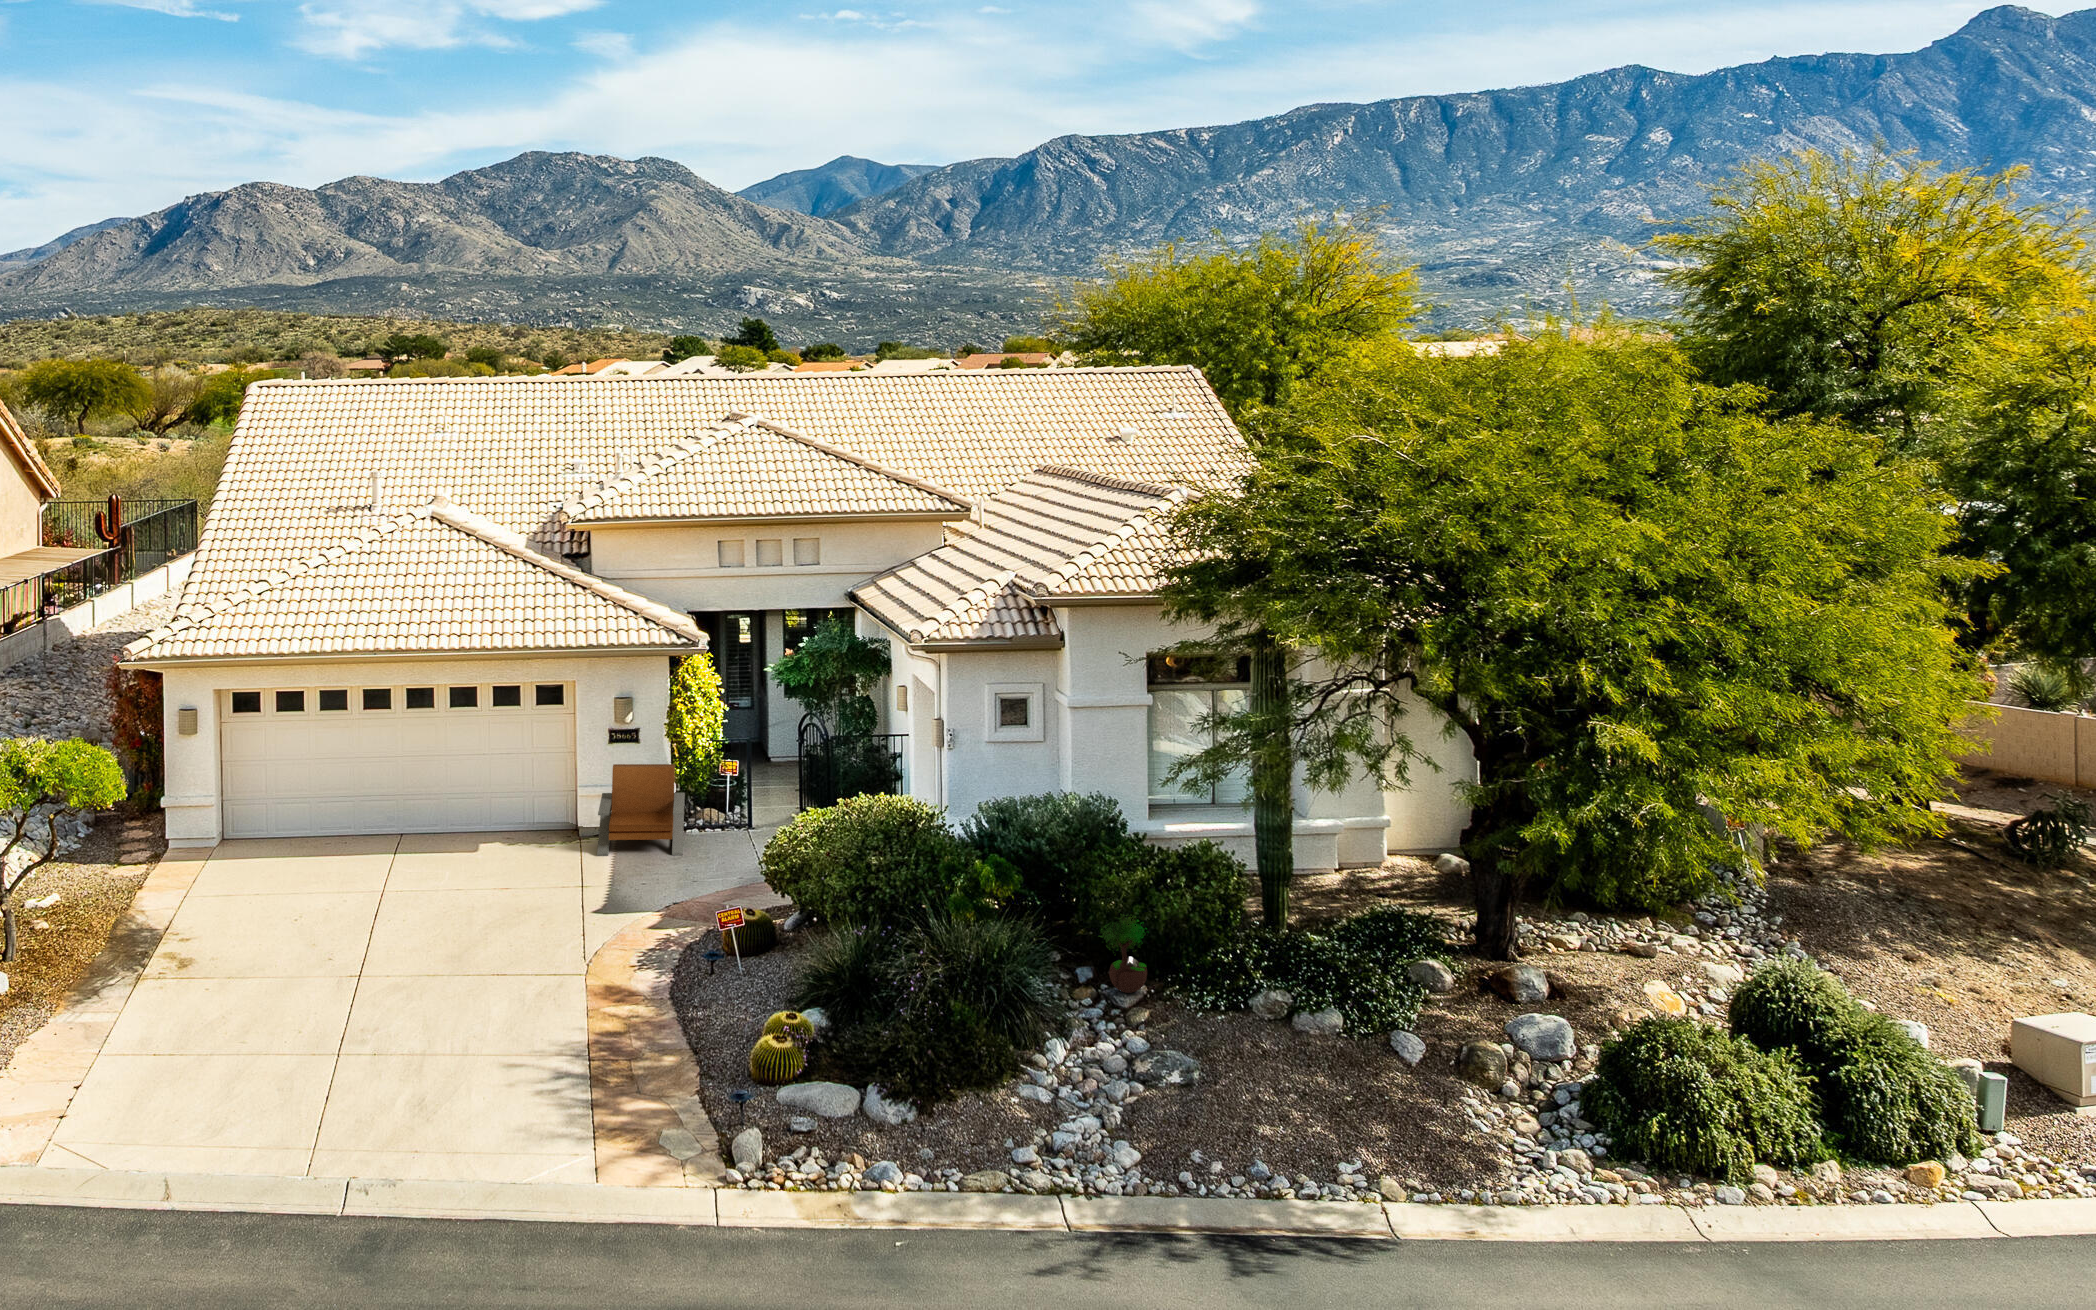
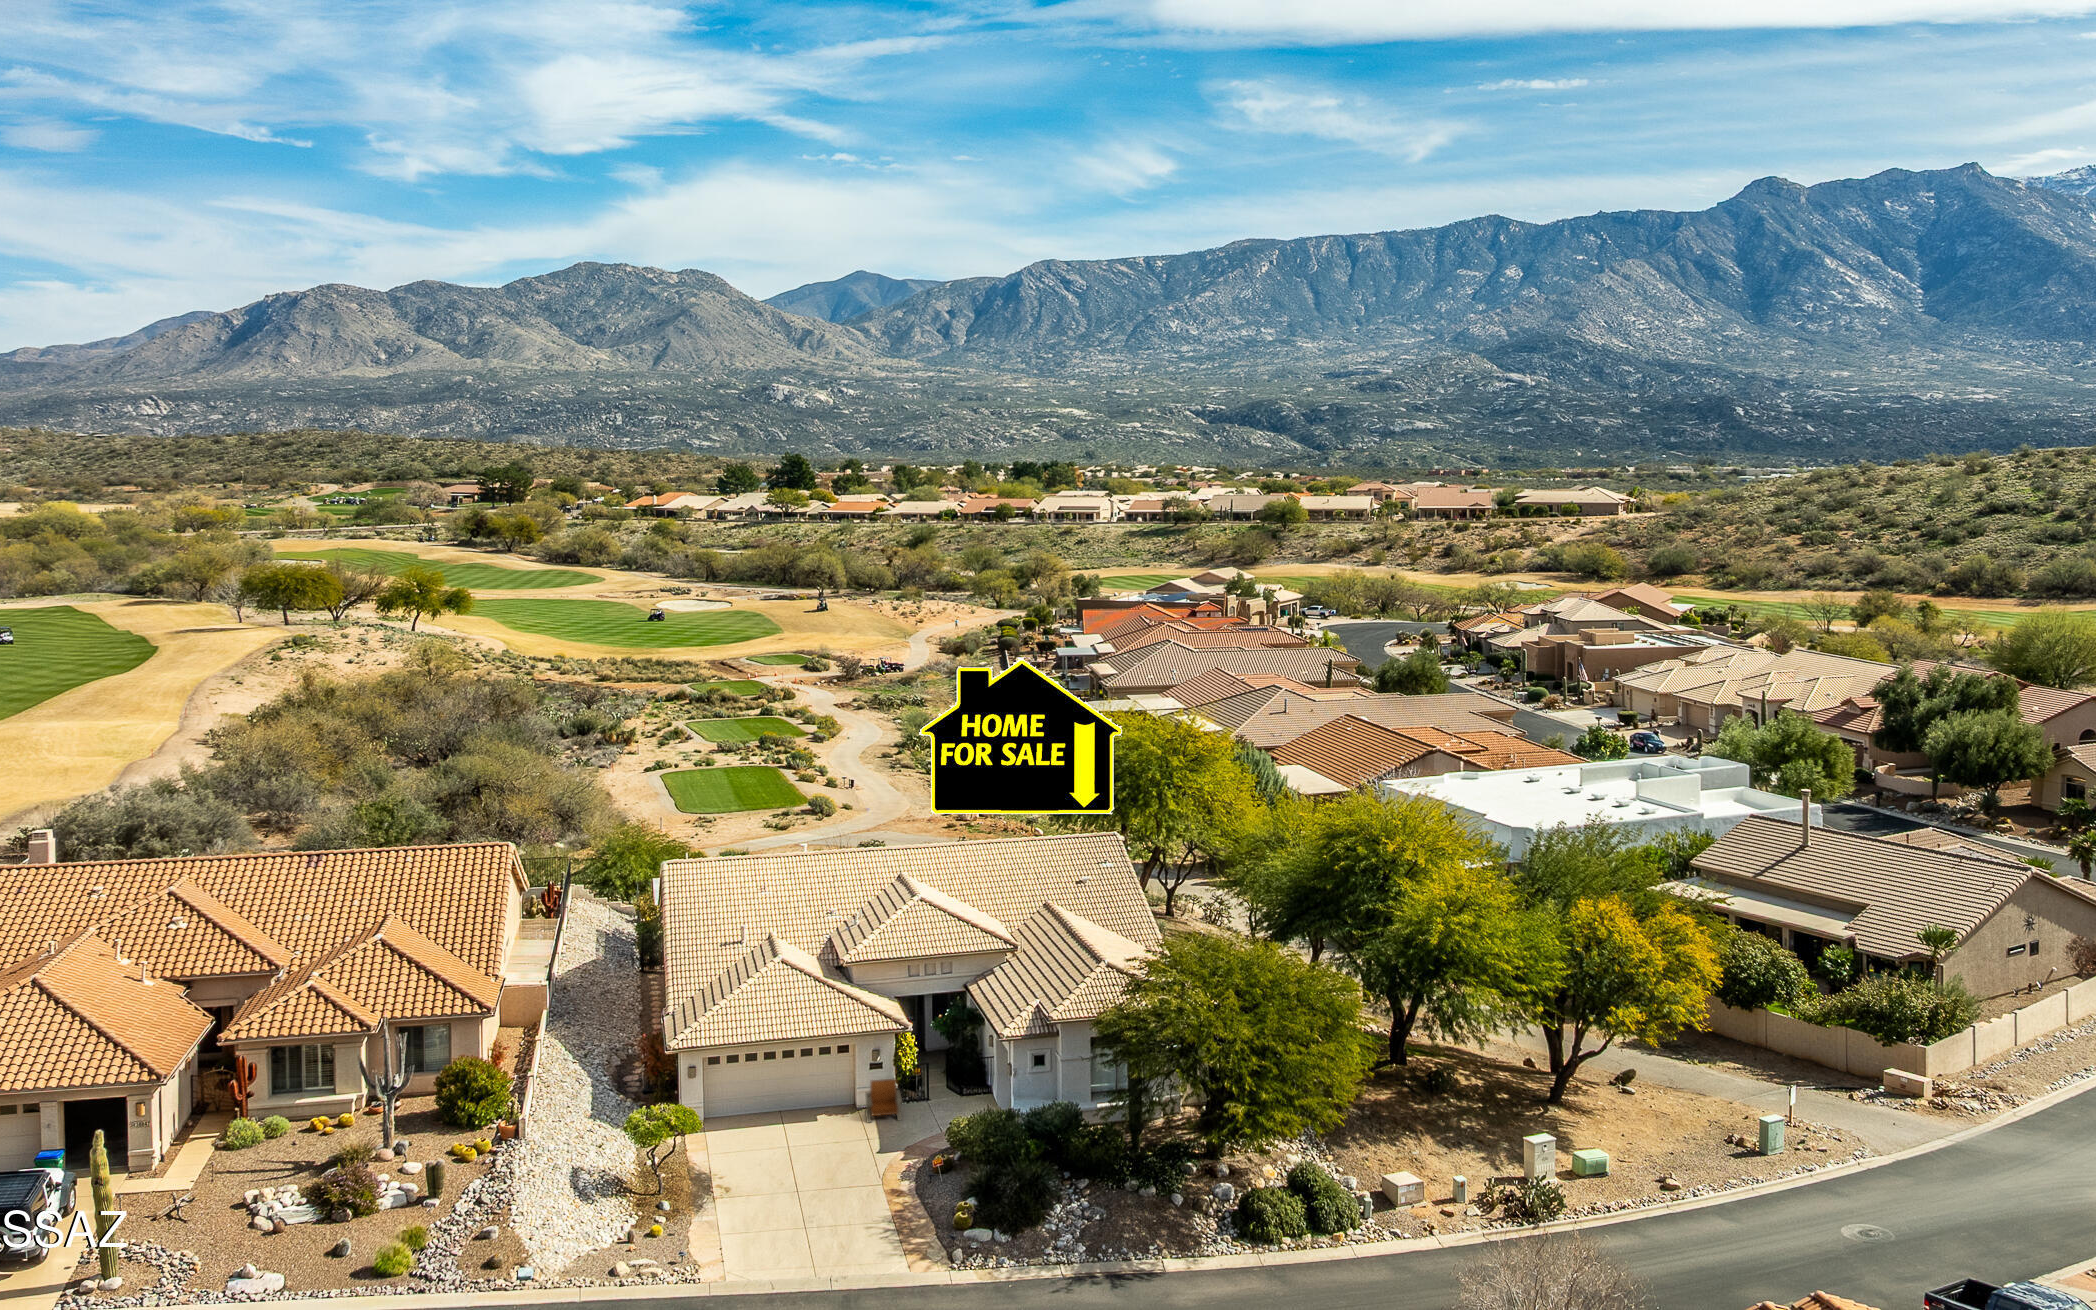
potted tree: present [1100,914,1147,993] -> none [1072,1152,1090,1183]

